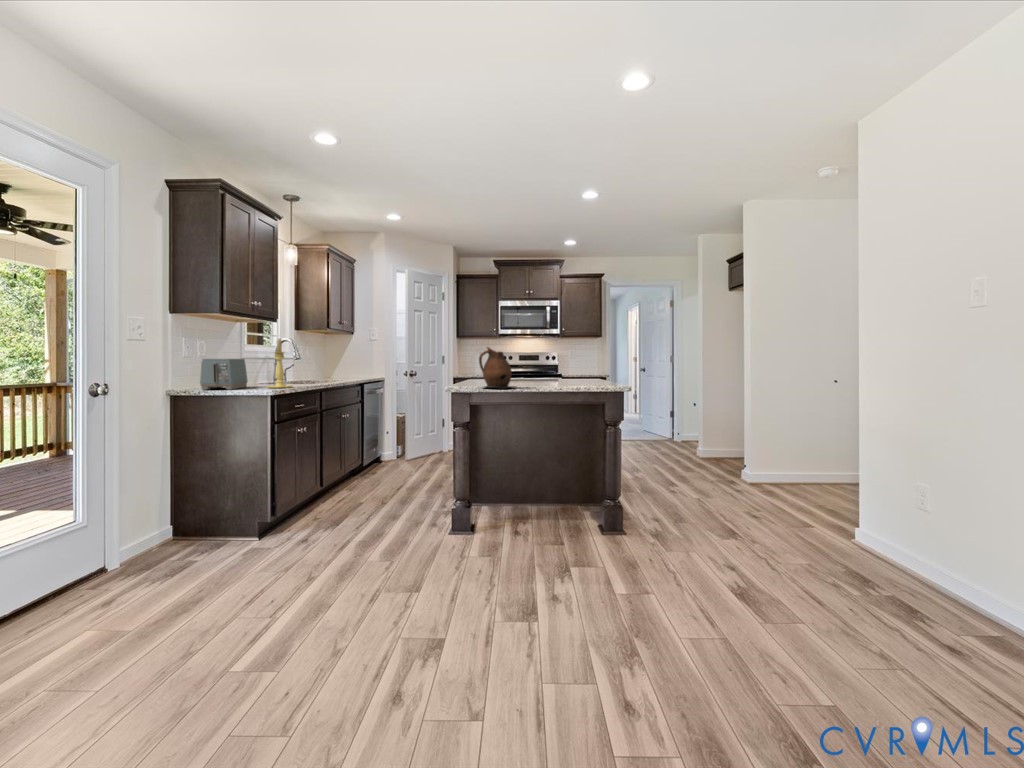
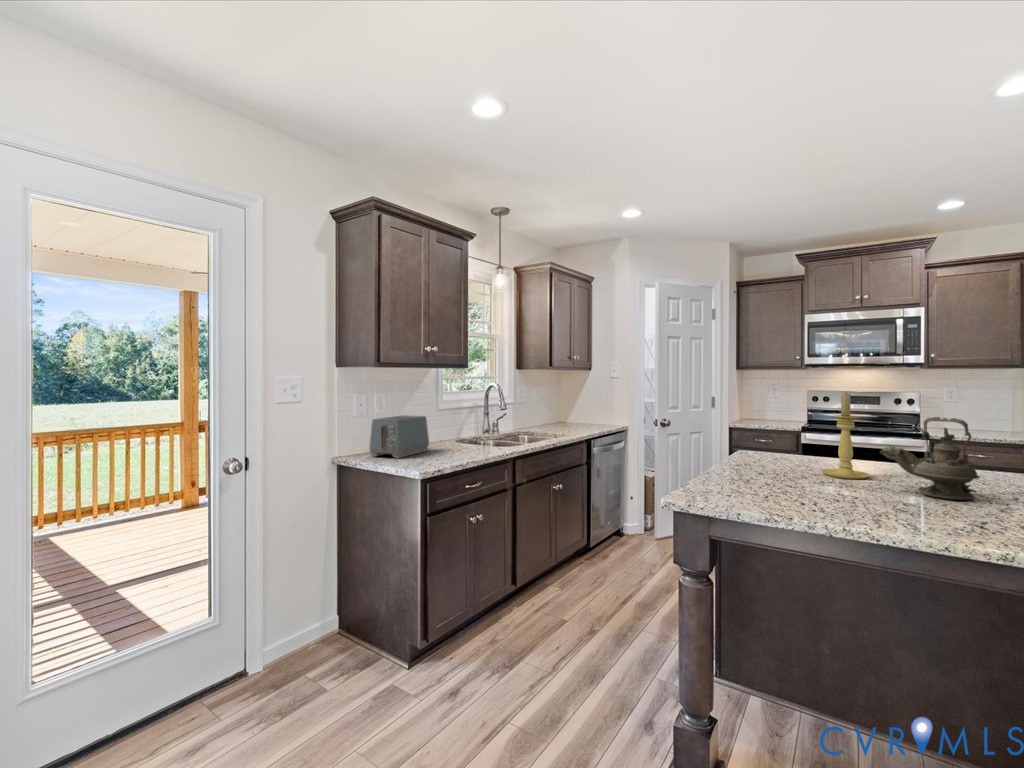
candle holder: present [267,339,292,388] -> present [822,393,870,479]
ceramic pitcher: present [479,347,514,388] -> none [733,415,818,503]
teapot: none [542,349,579,386] -> present [880,417,980,500]

